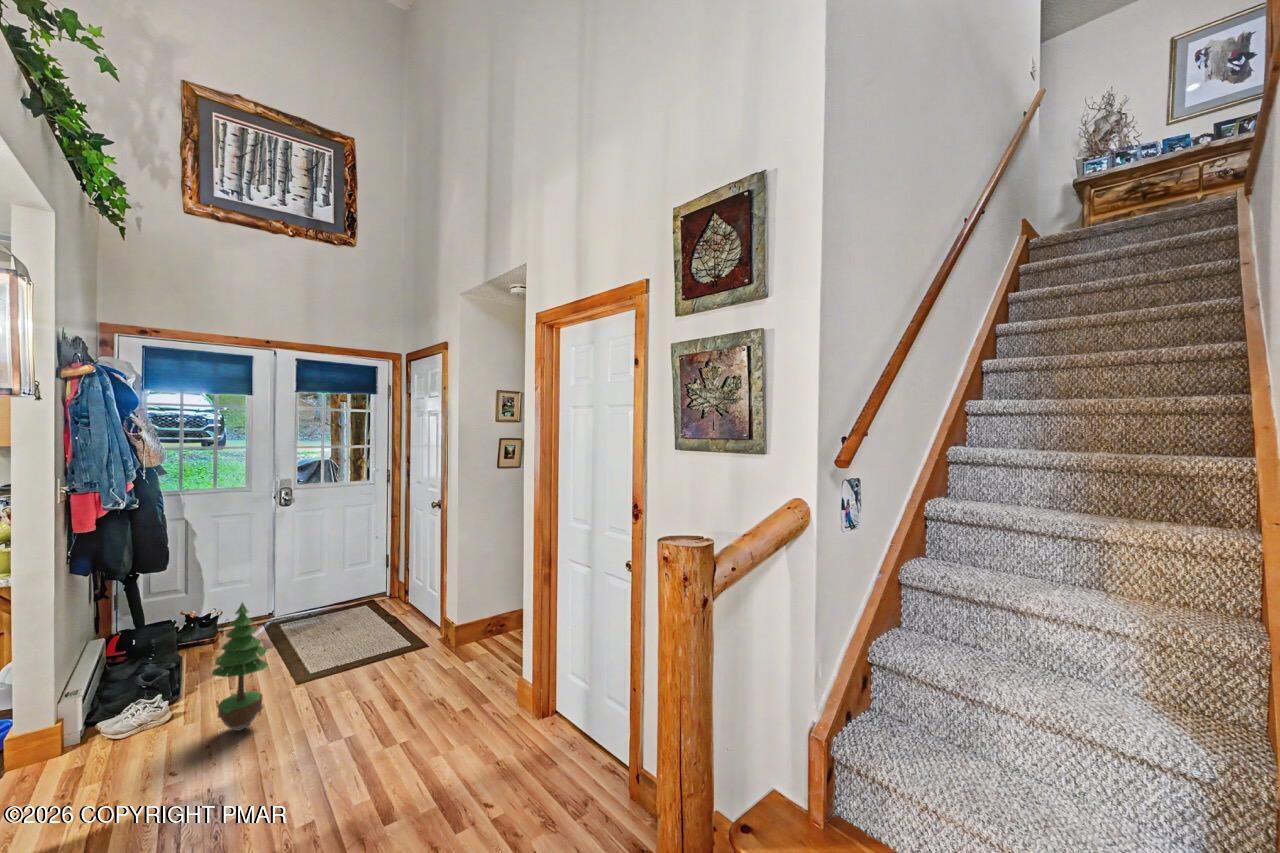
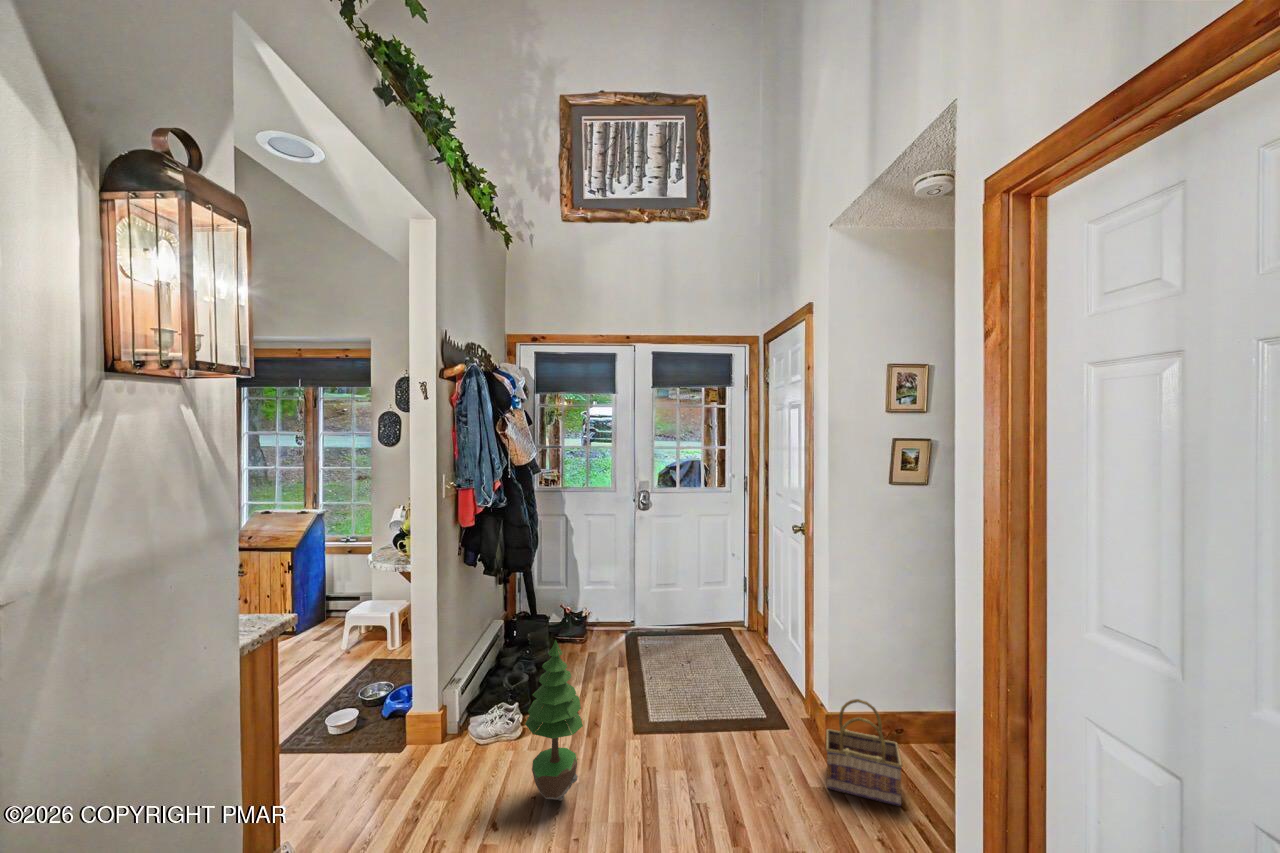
basket: none [456,606,501,665] -> present [826,699,902,806]

